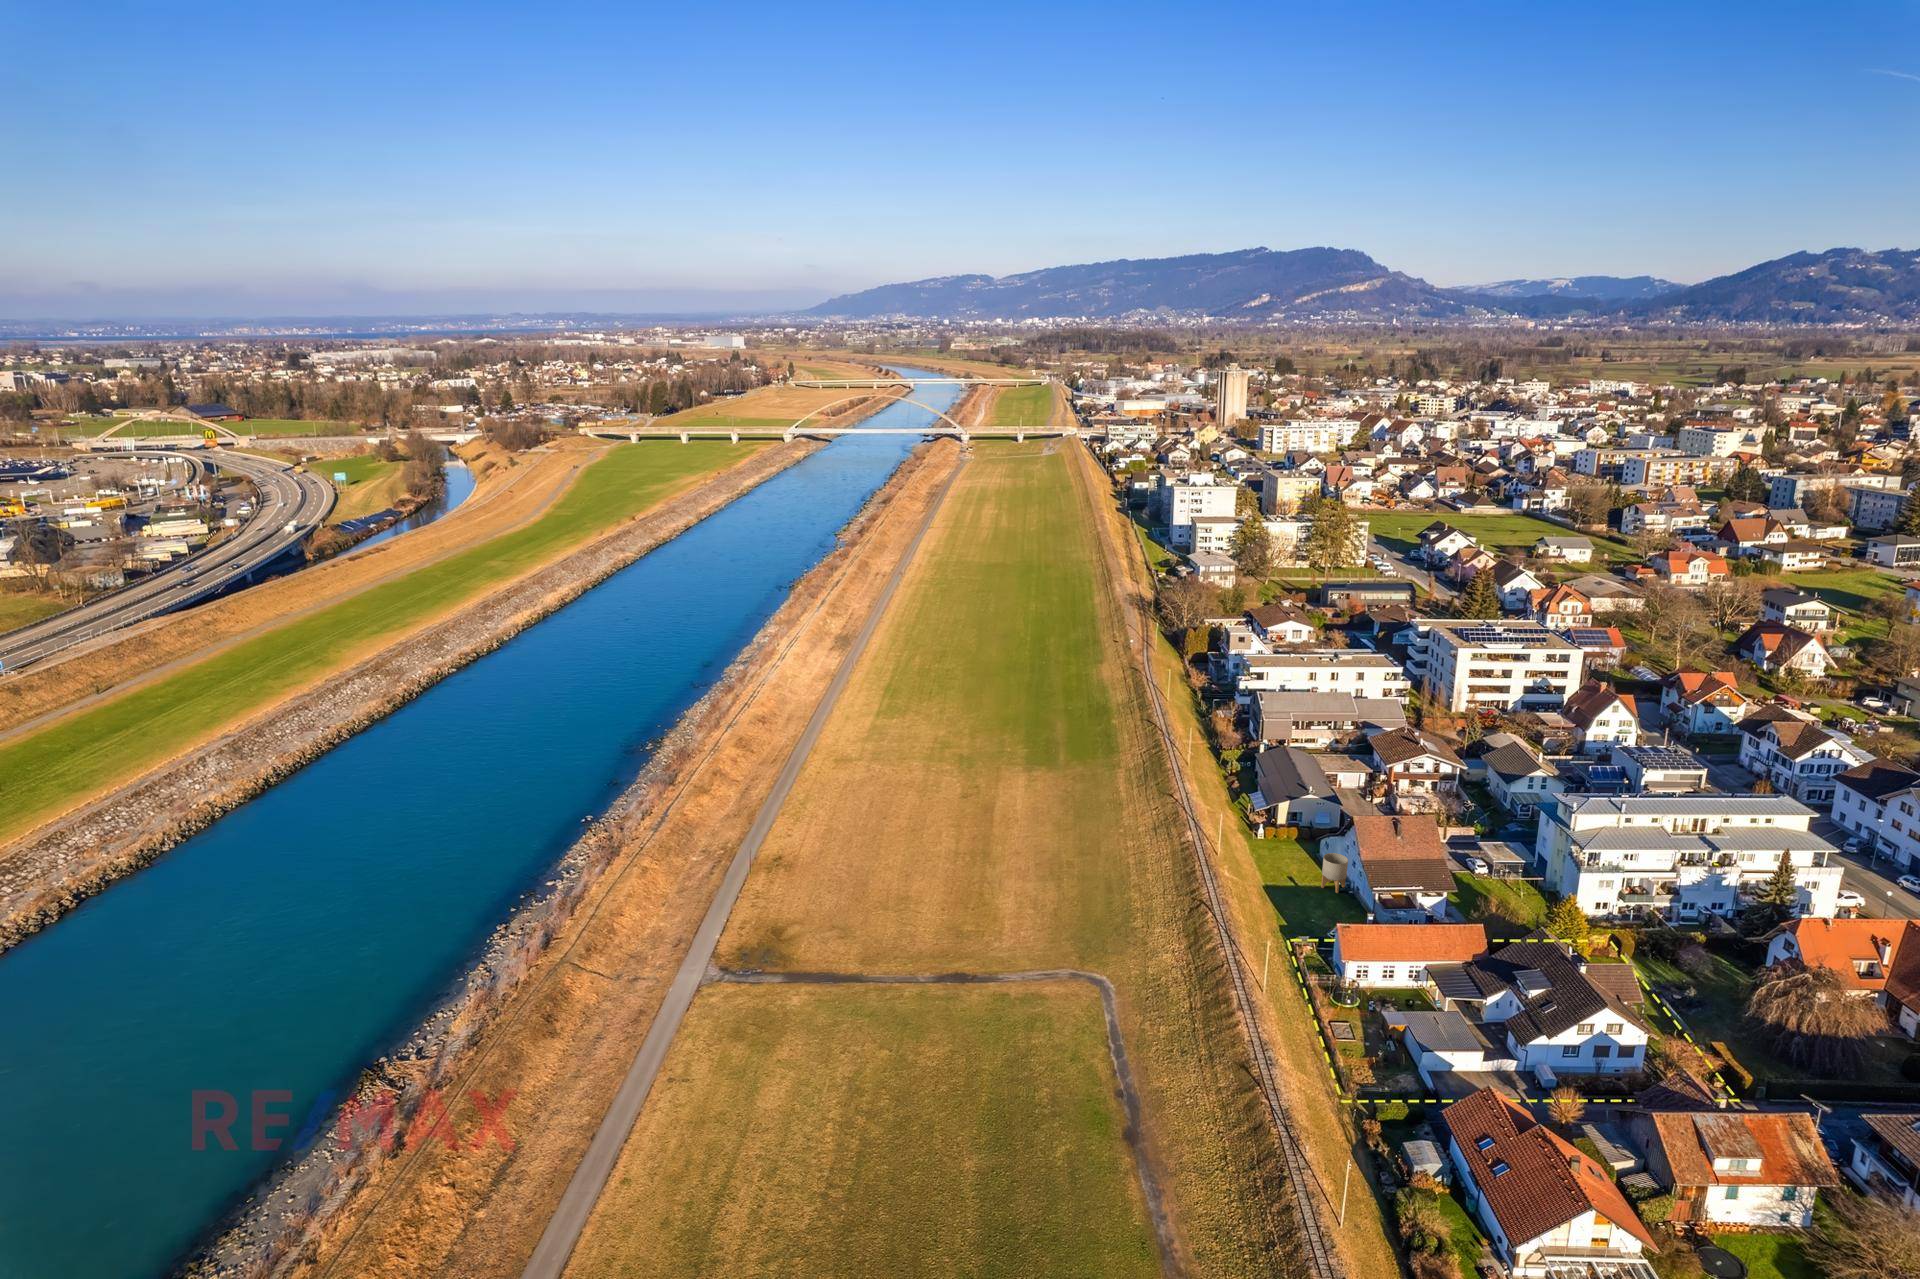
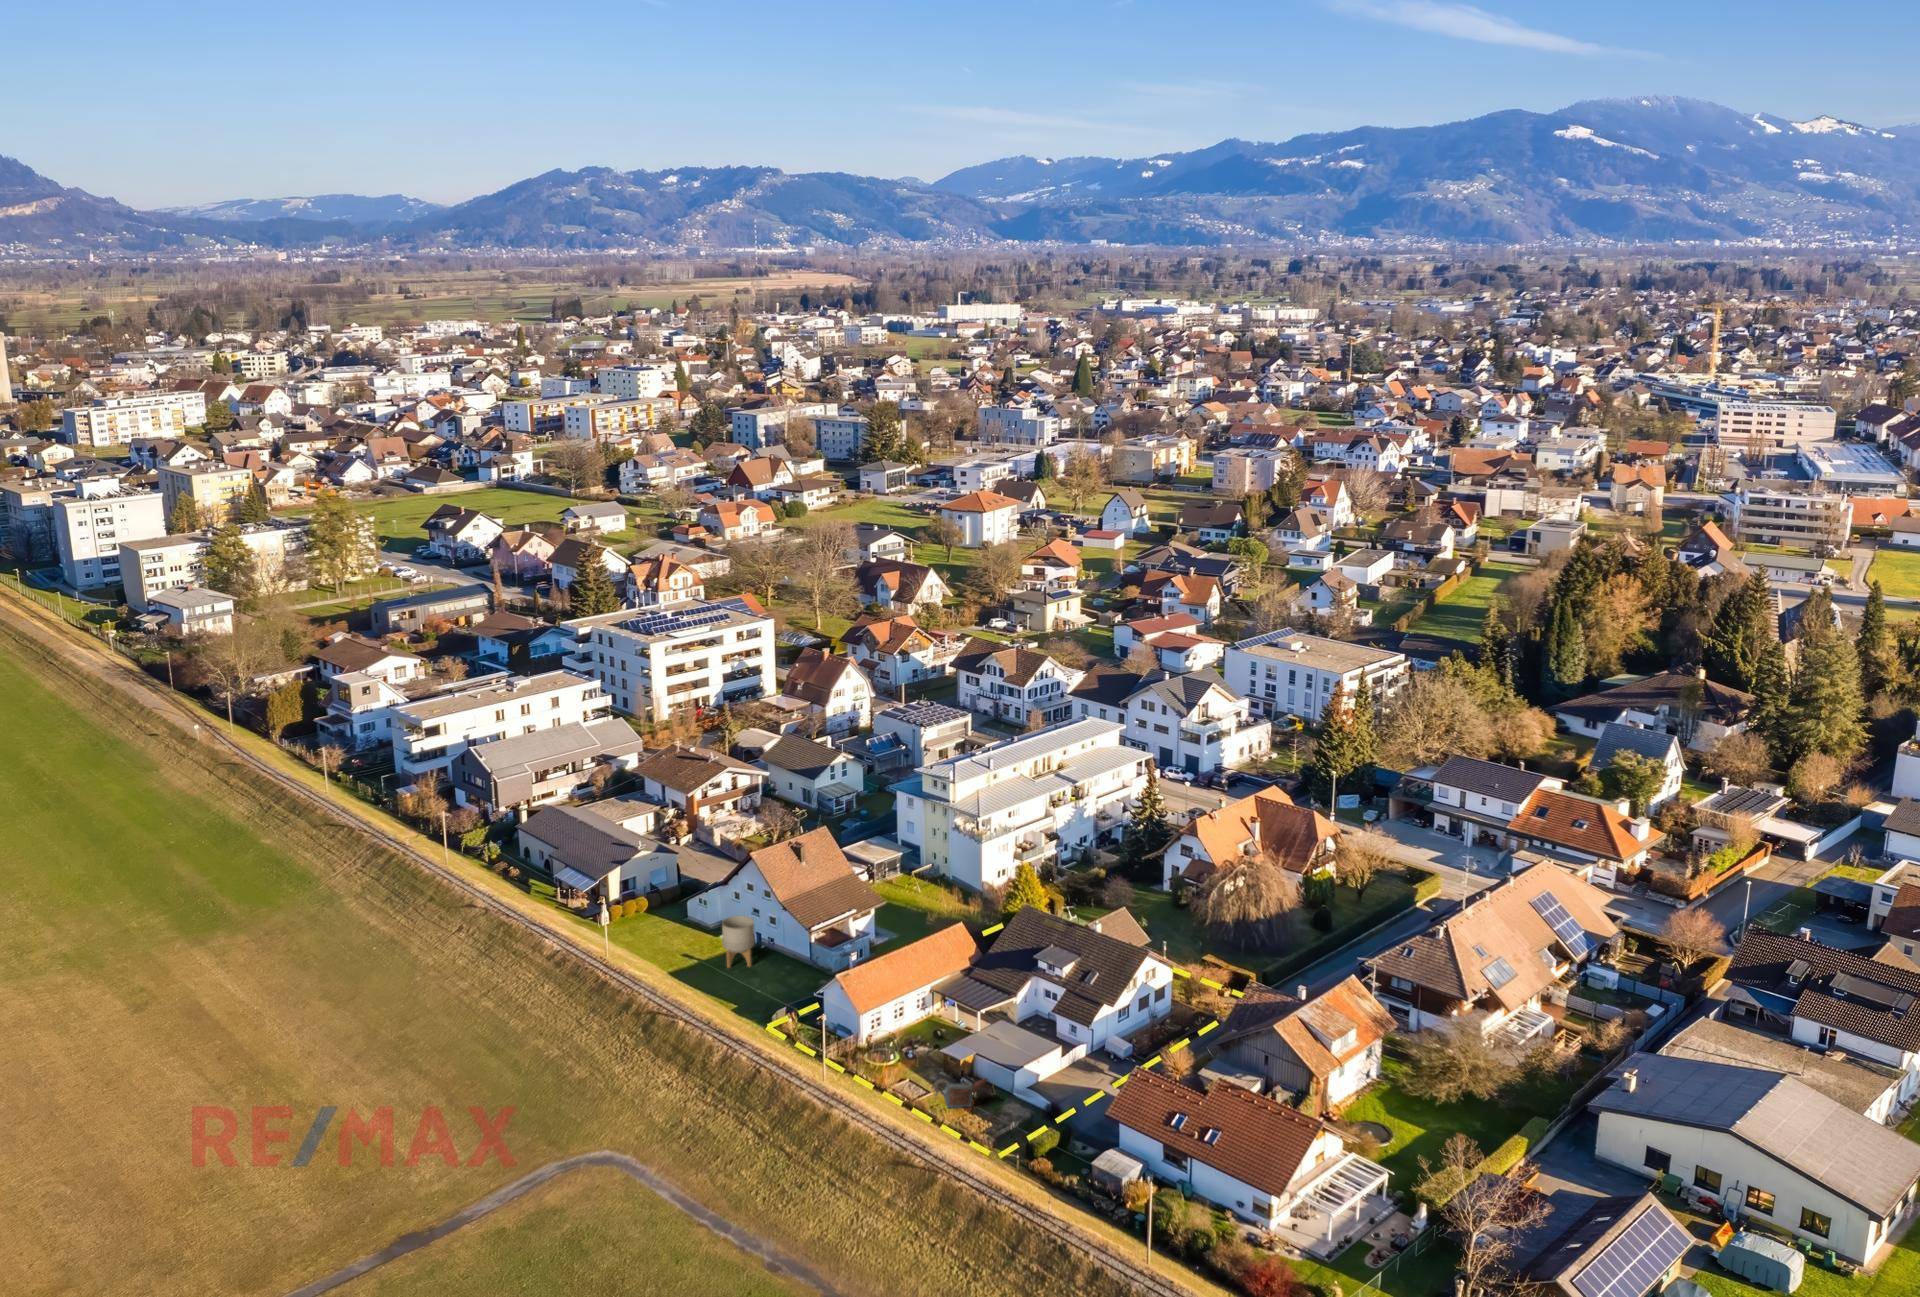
watering can: none [1344,1021,1388,1053] -> present [934,1078,987,1108]

